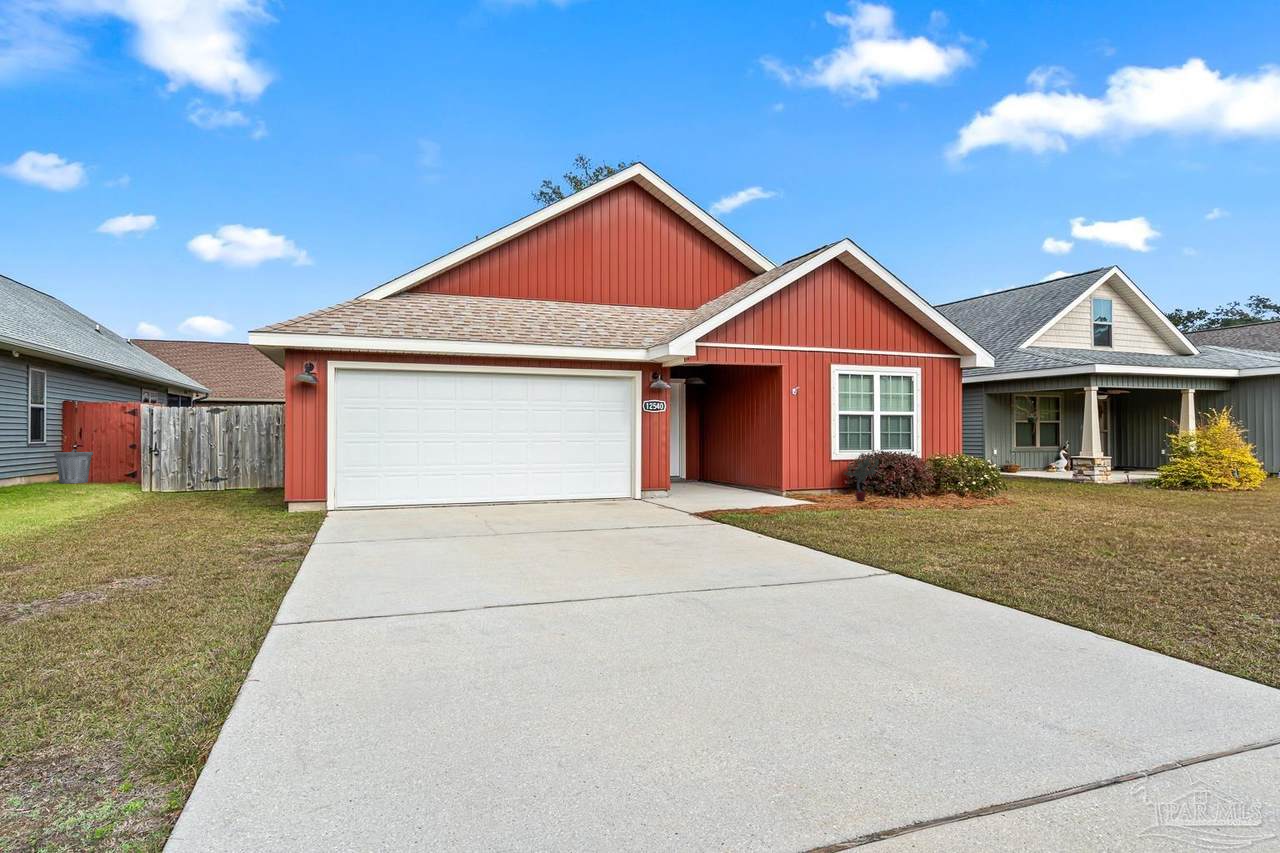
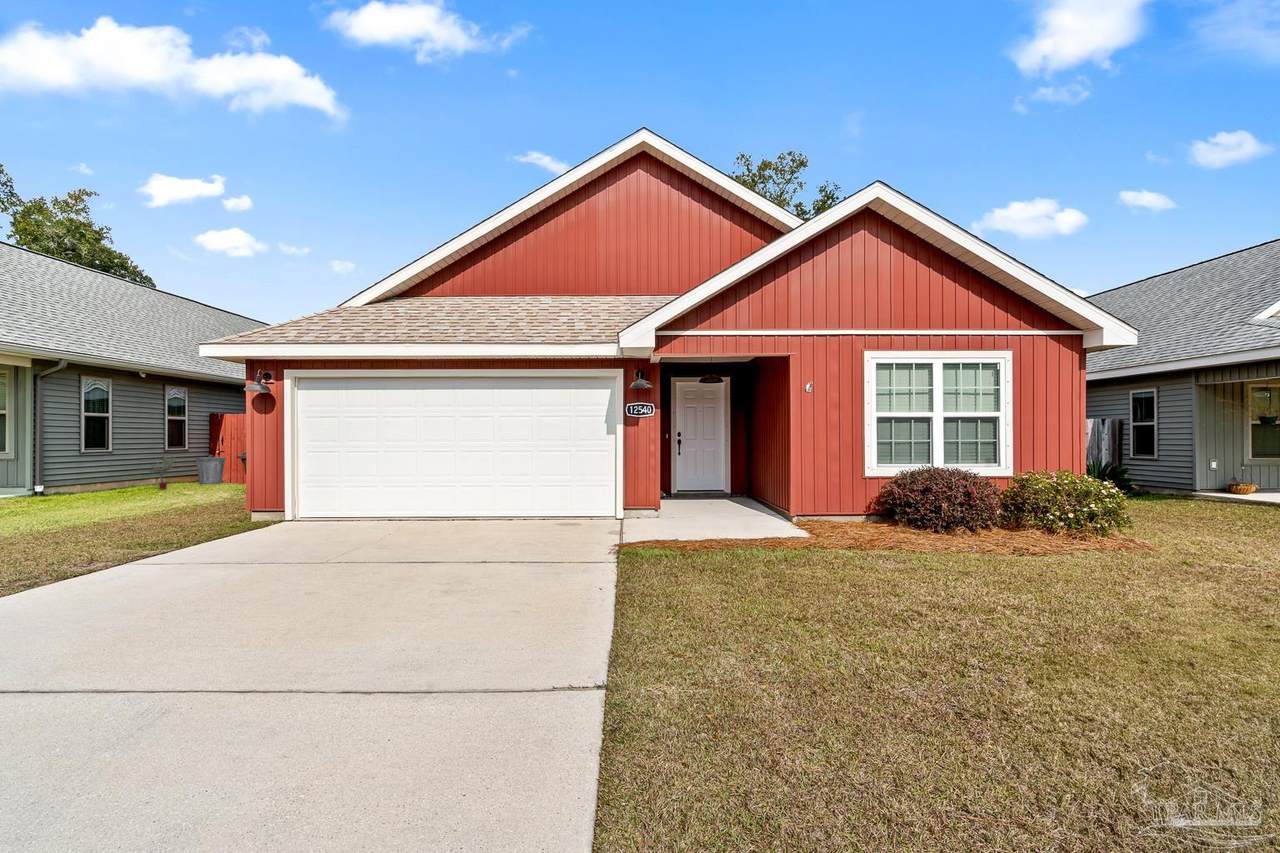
potted tree: present [845,453,878,501] -> present [150,454,176,489]

